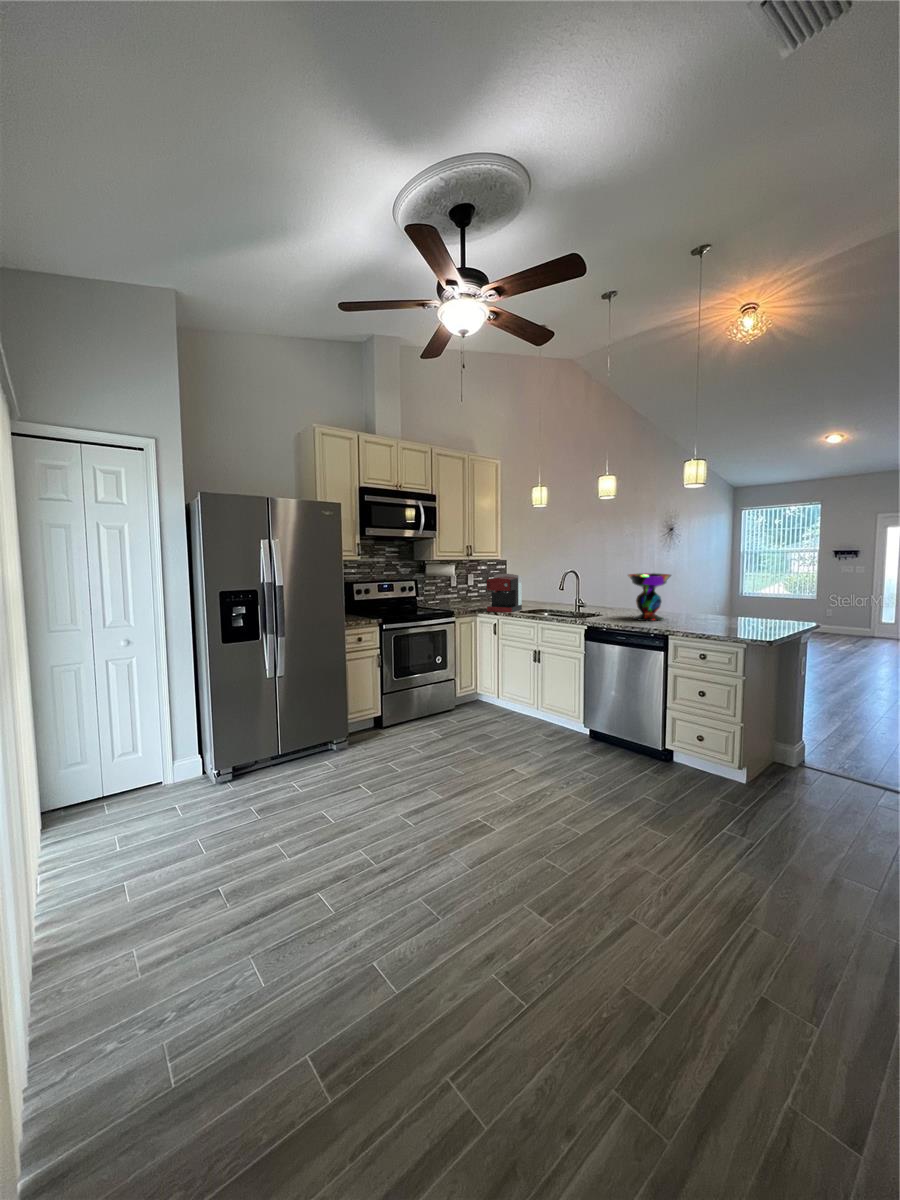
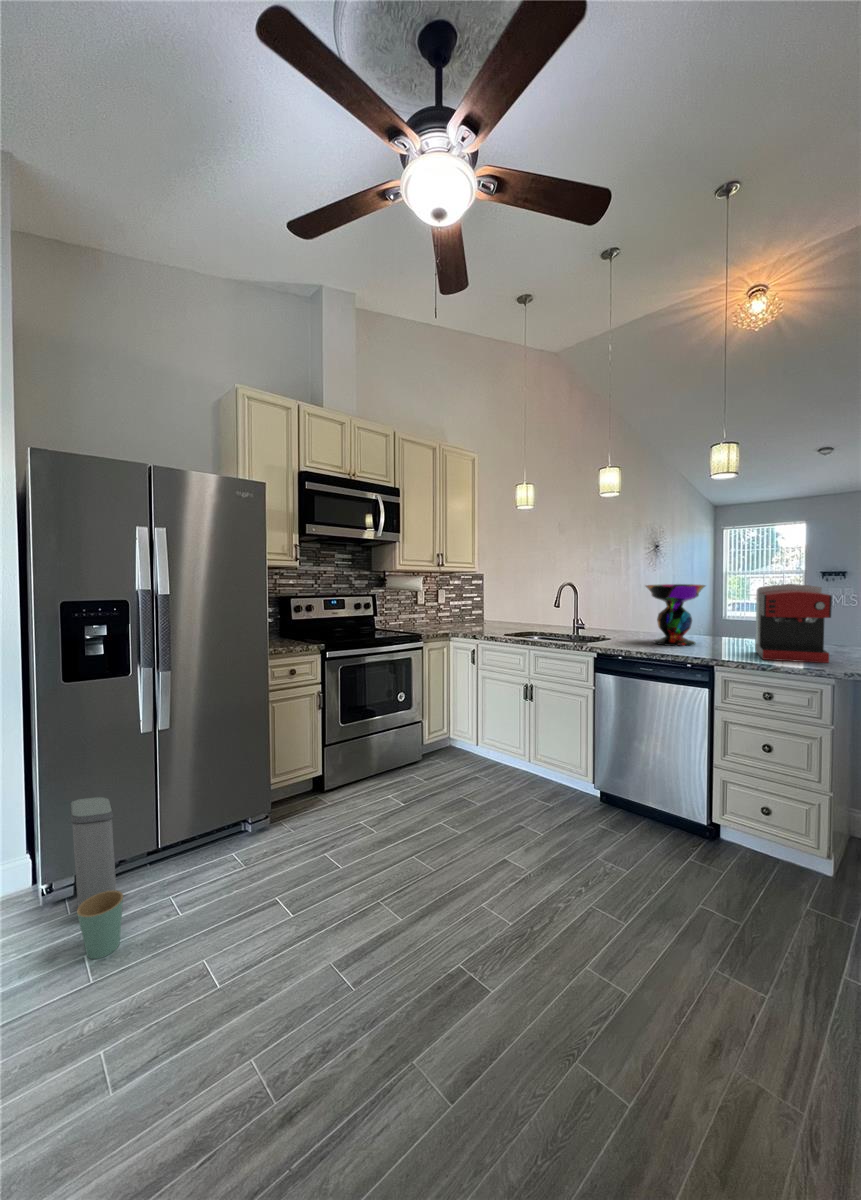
coffee maker: present [486,574,522,613] -> present [755,584,832,663]
trash can: none [230,719,273,809] -> present [70,797,123,959]

